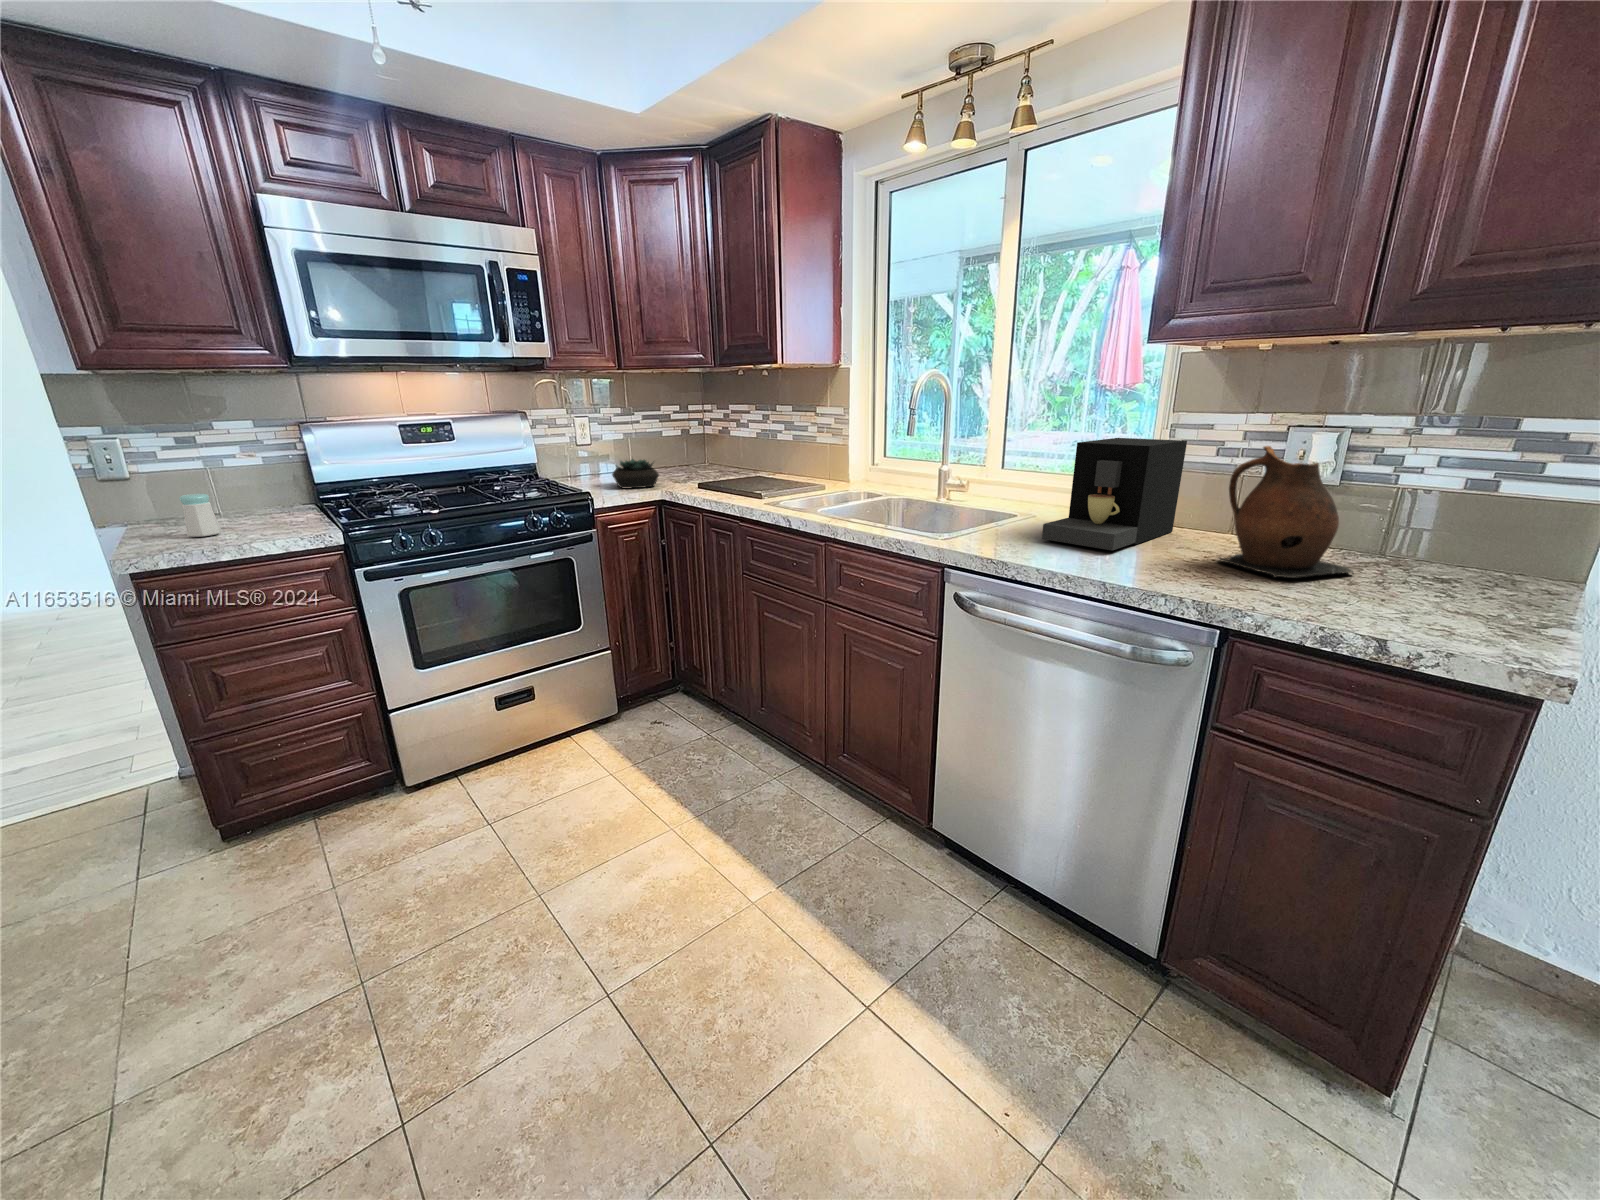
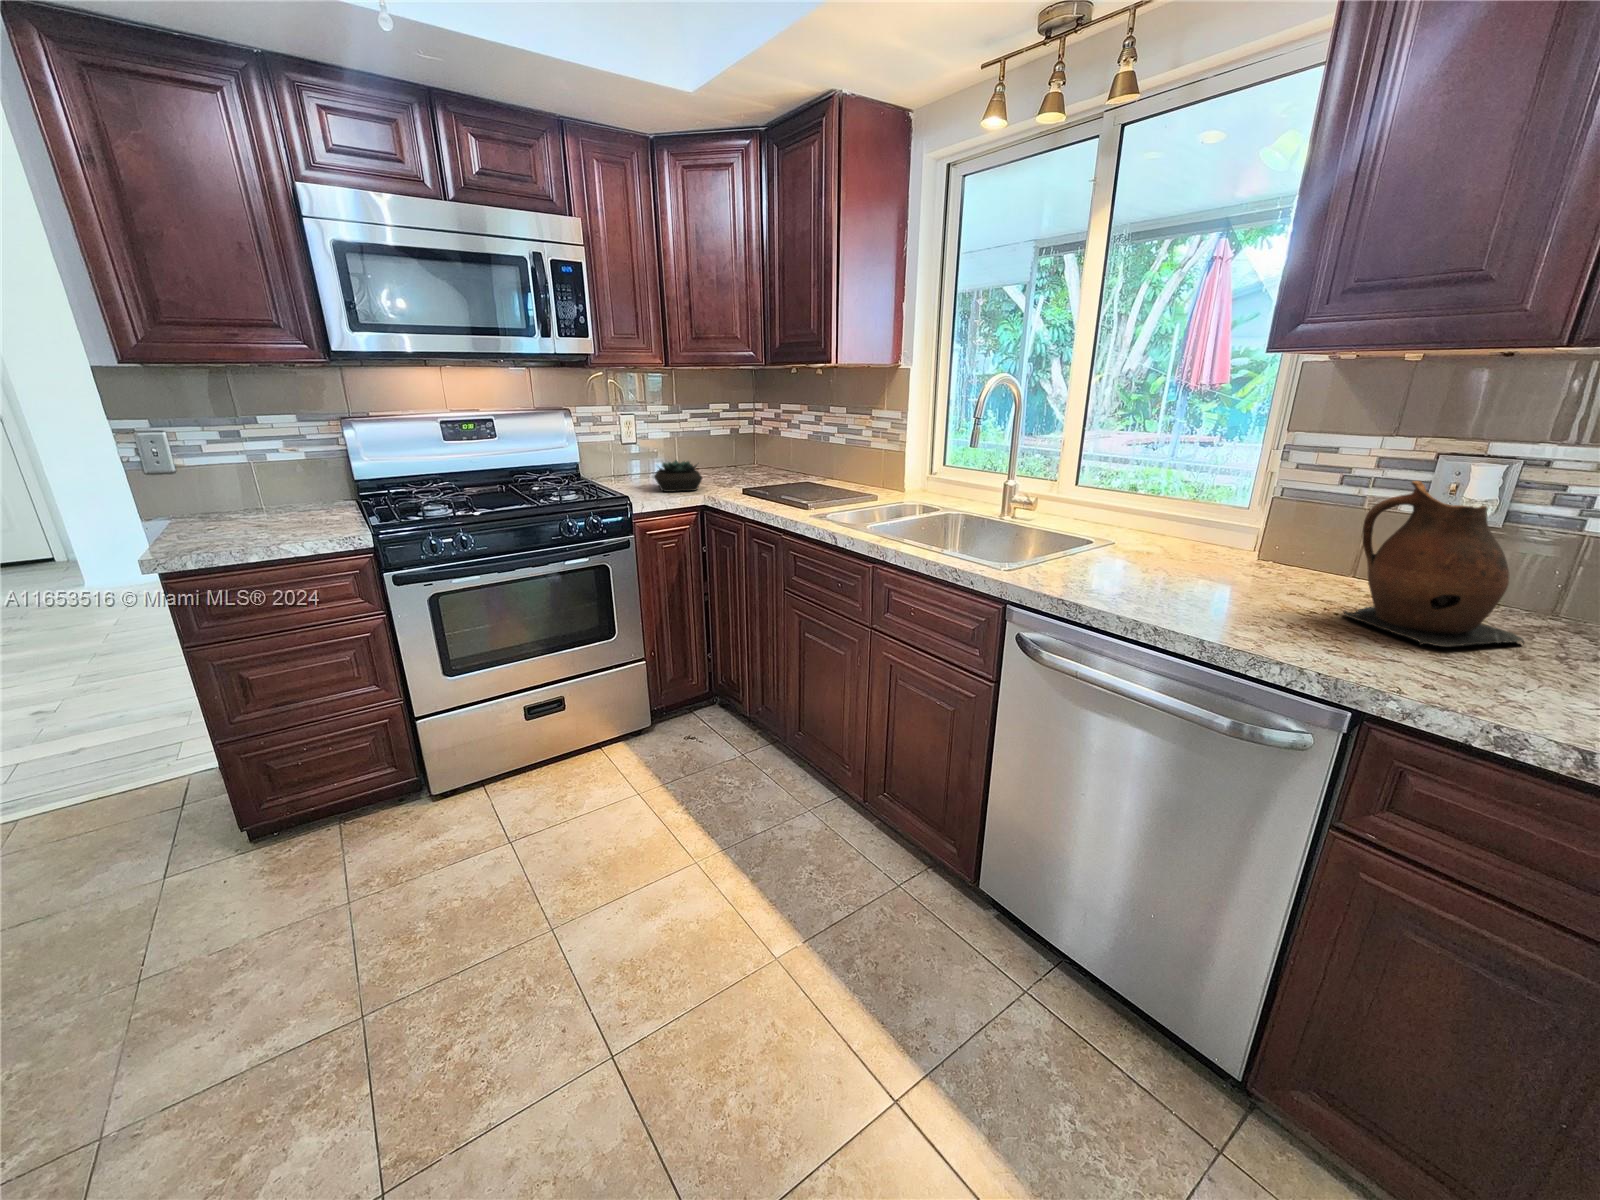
coffee maker: present [1042,438,1187,551] -> none [1123,458,1306,596]
salt shaker: present [179,493,221,537] -> none [214,491,255,535]

